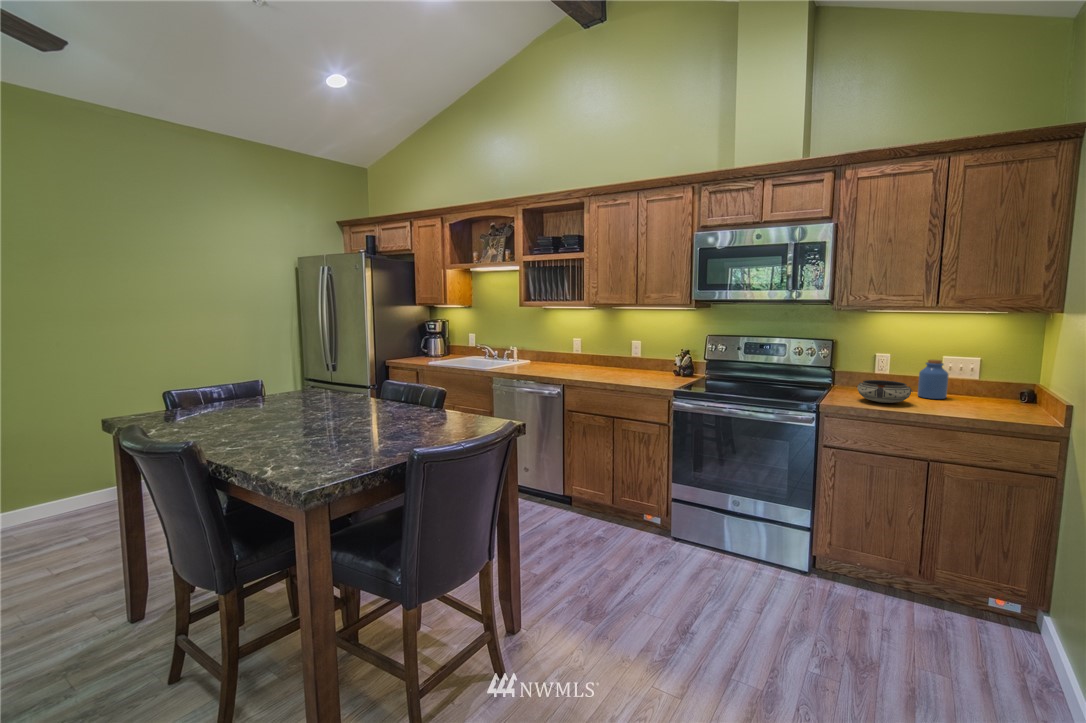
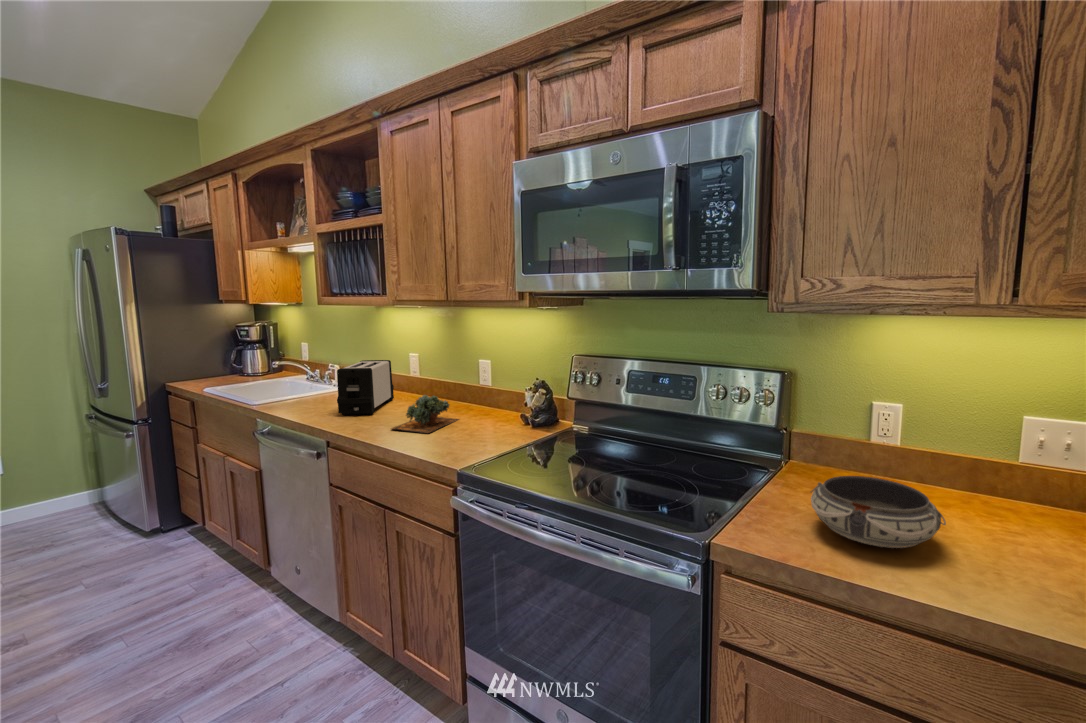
toaster: none [551,342,575,373] -> present [337,360,394,415]
succulent plant: none [601,359,633,379] -> present [391,395,459,433]
jar: present [918,360,948,399] -> none [961,428,1040,527]

